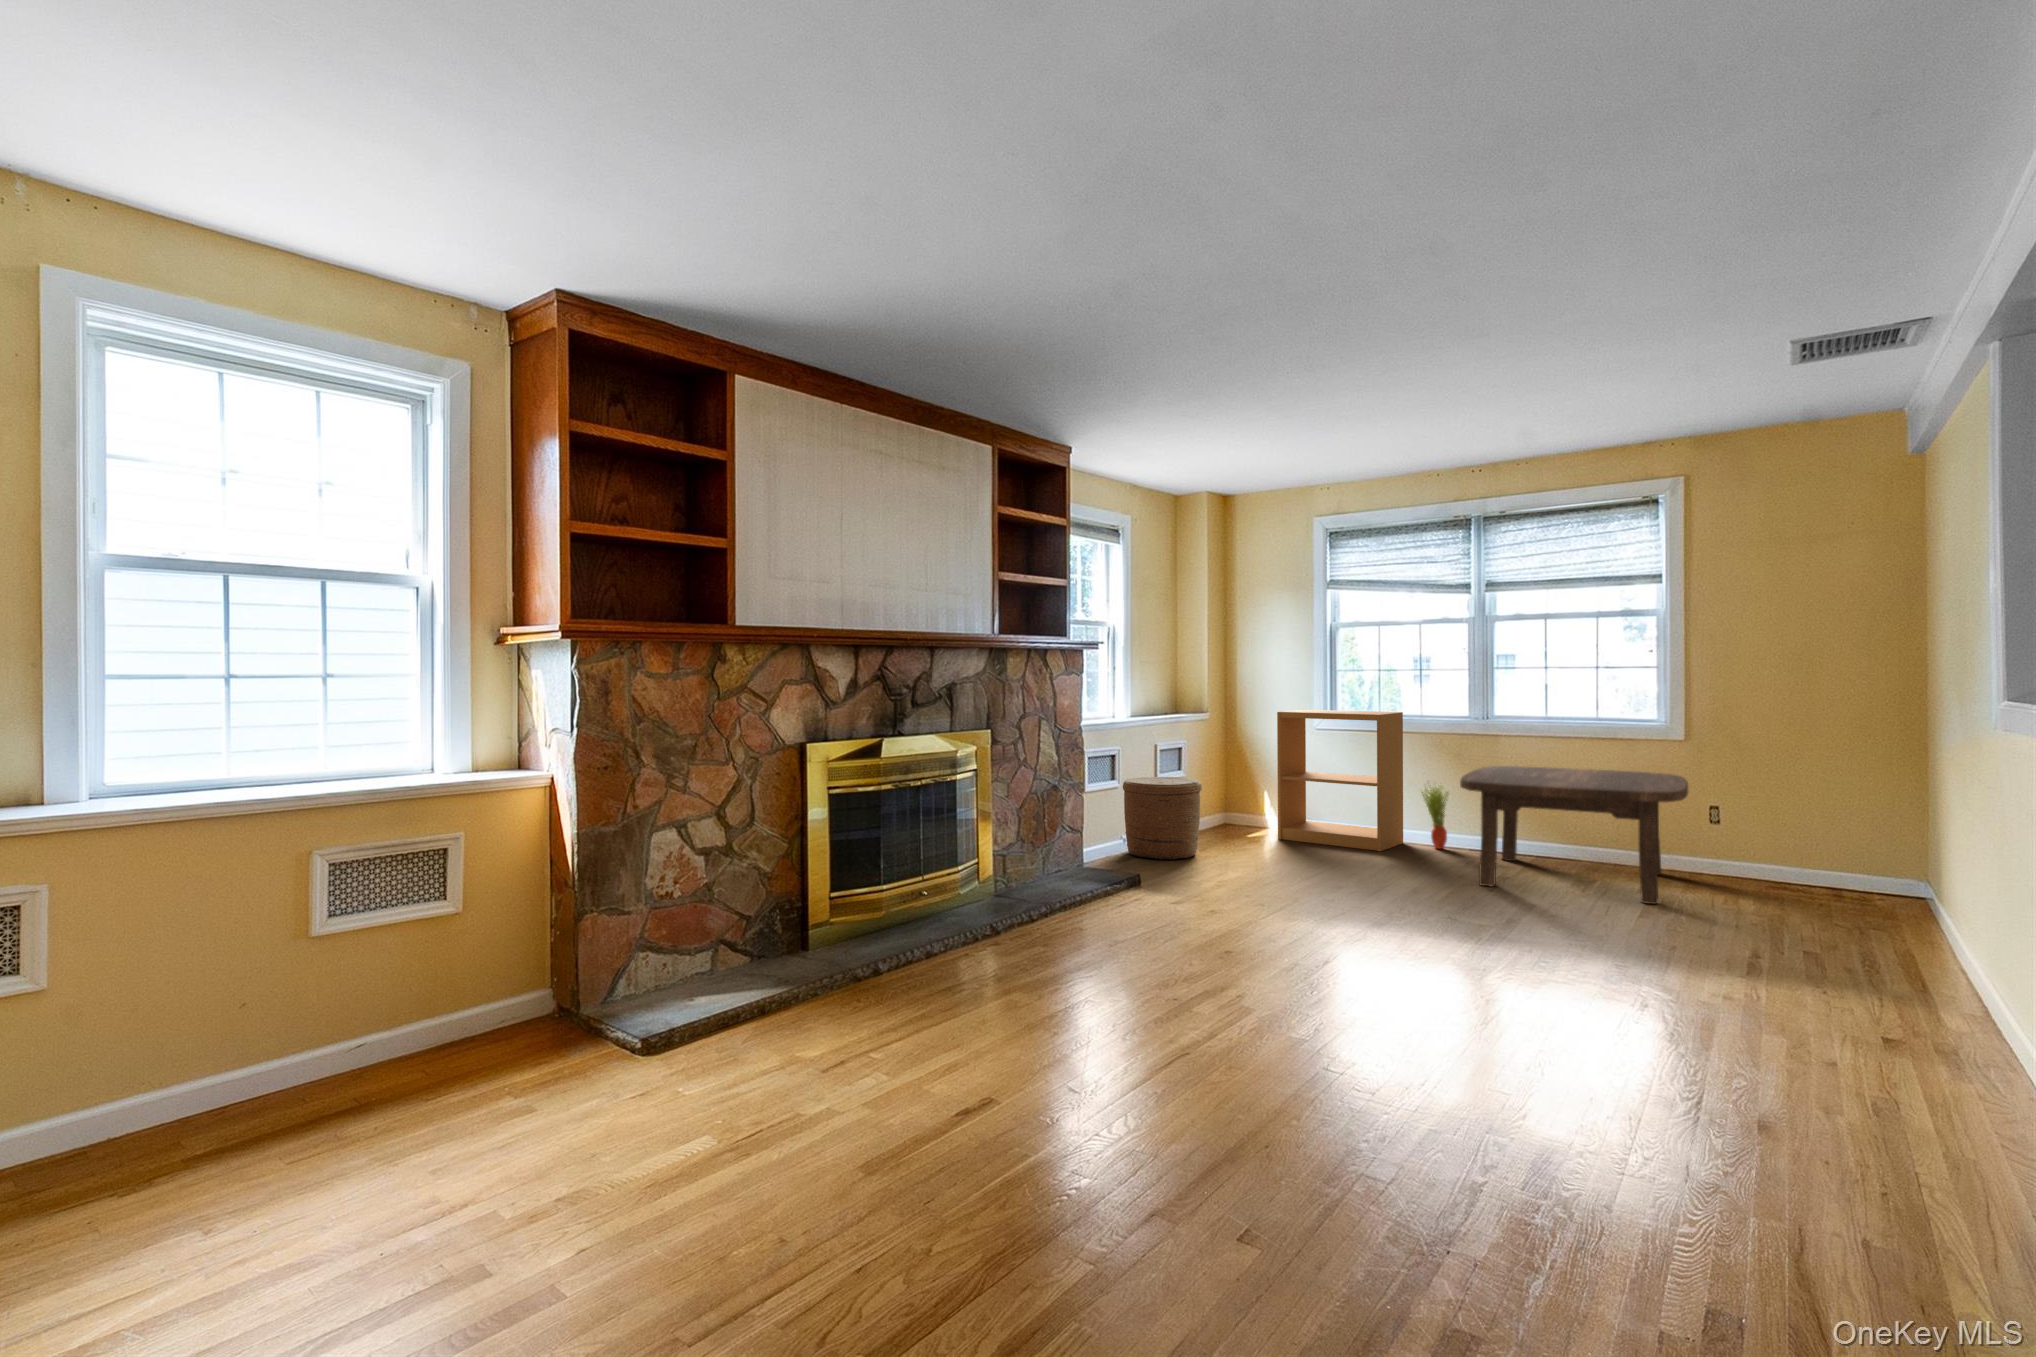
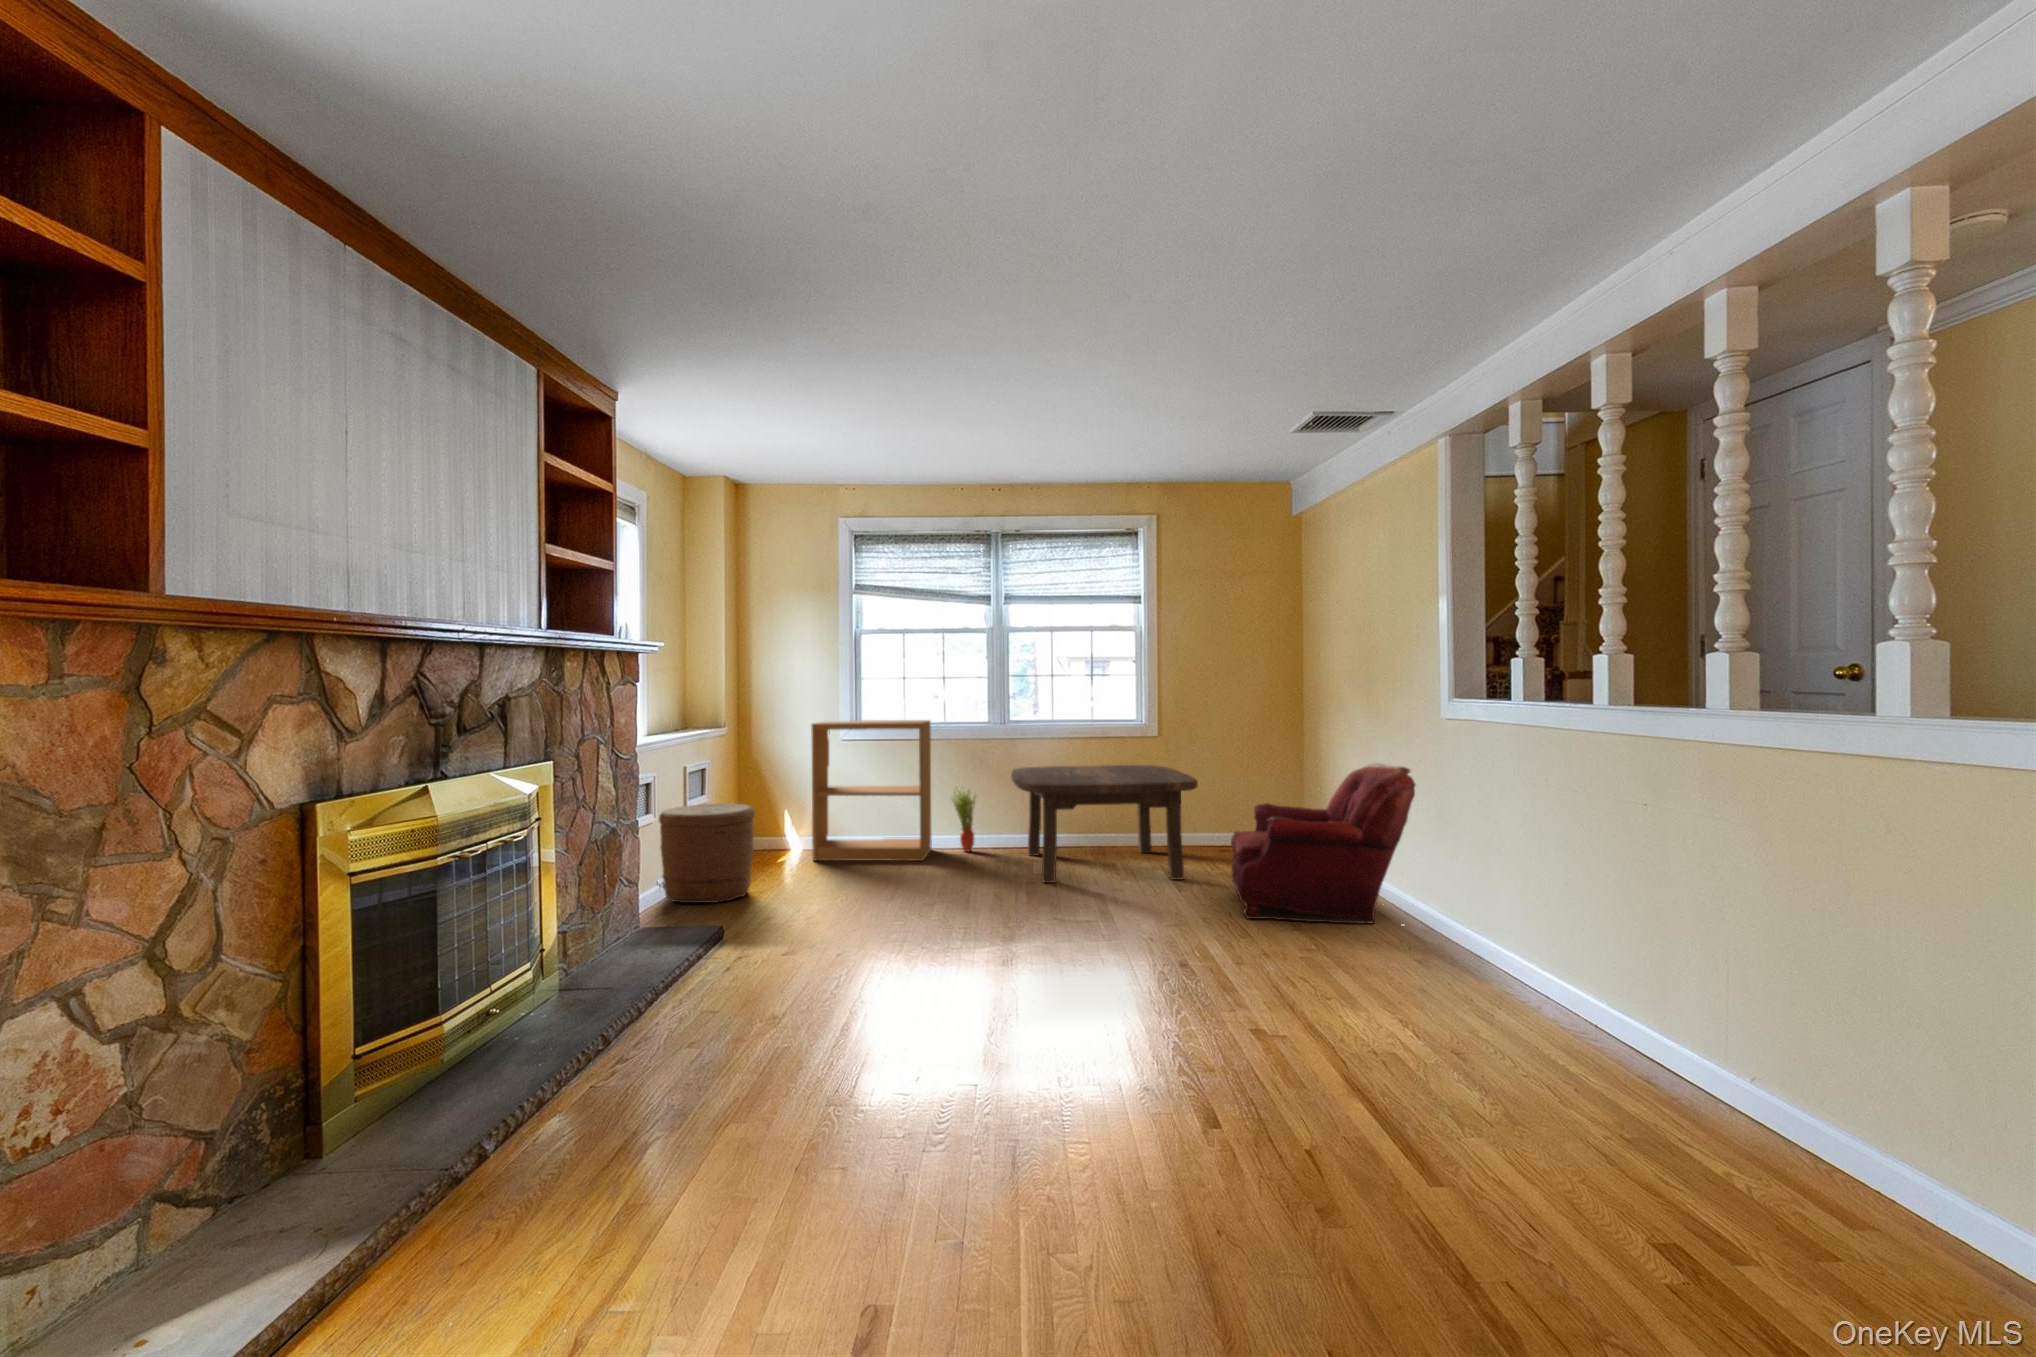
armchair: none [1665,785,1961,997] -> present [1231,763,1415,924]

